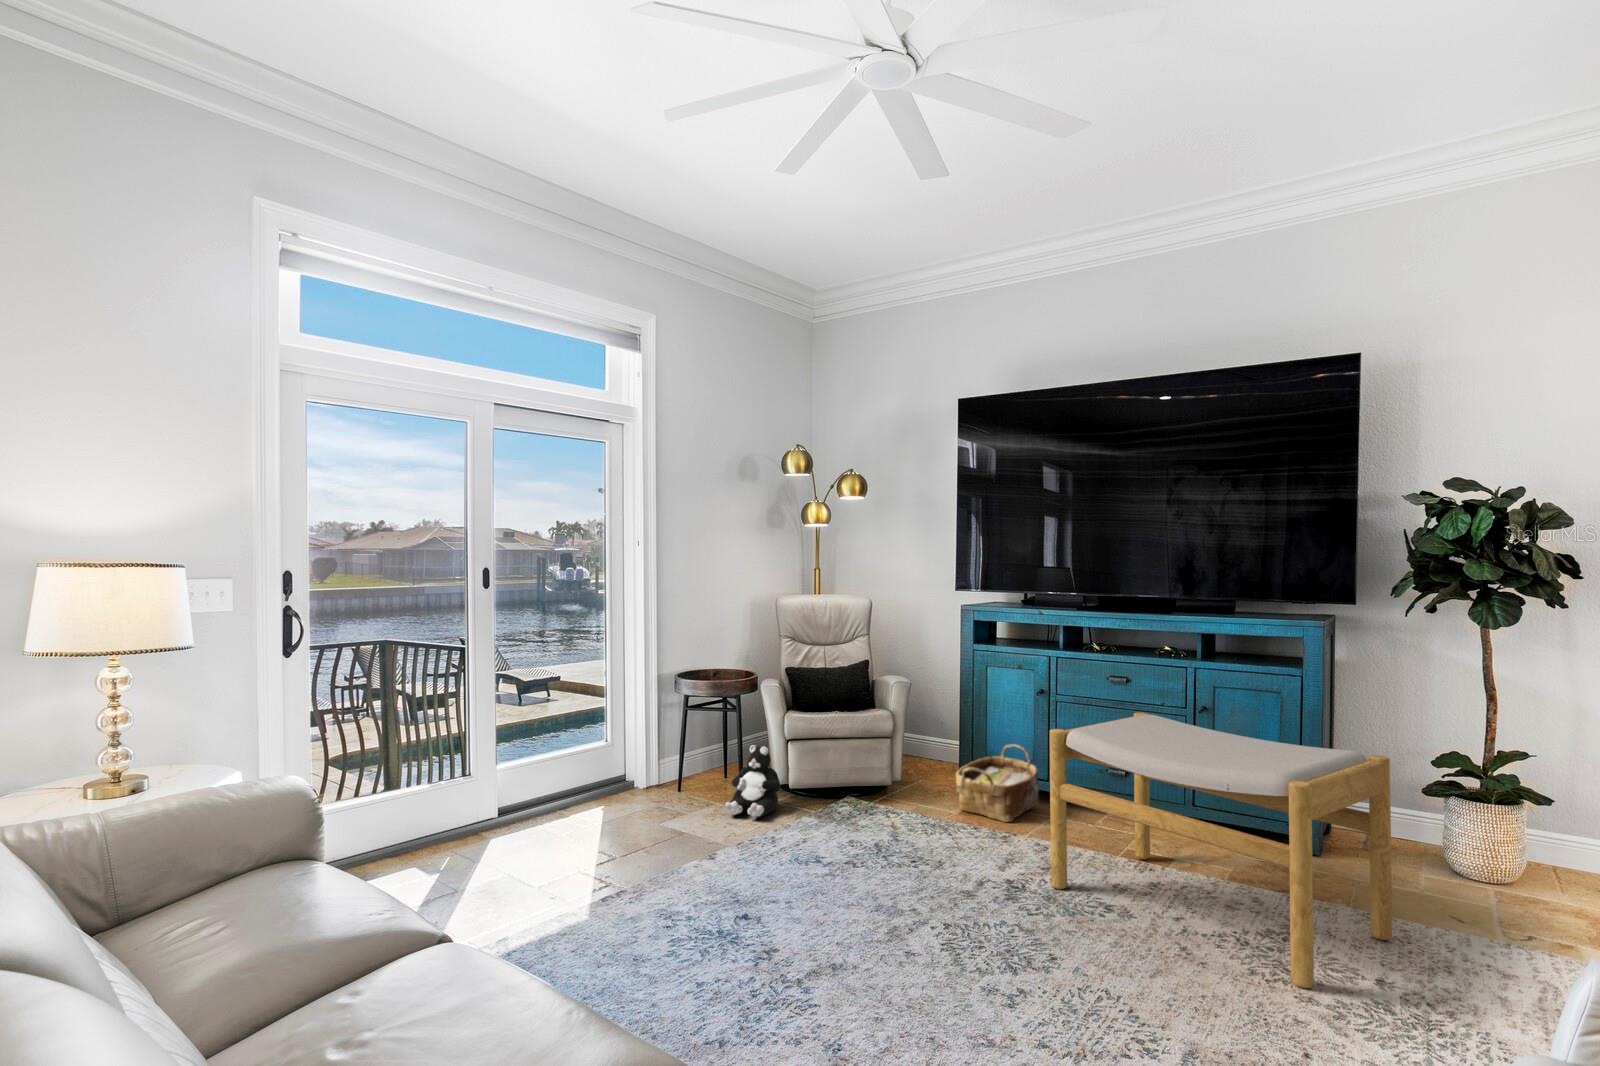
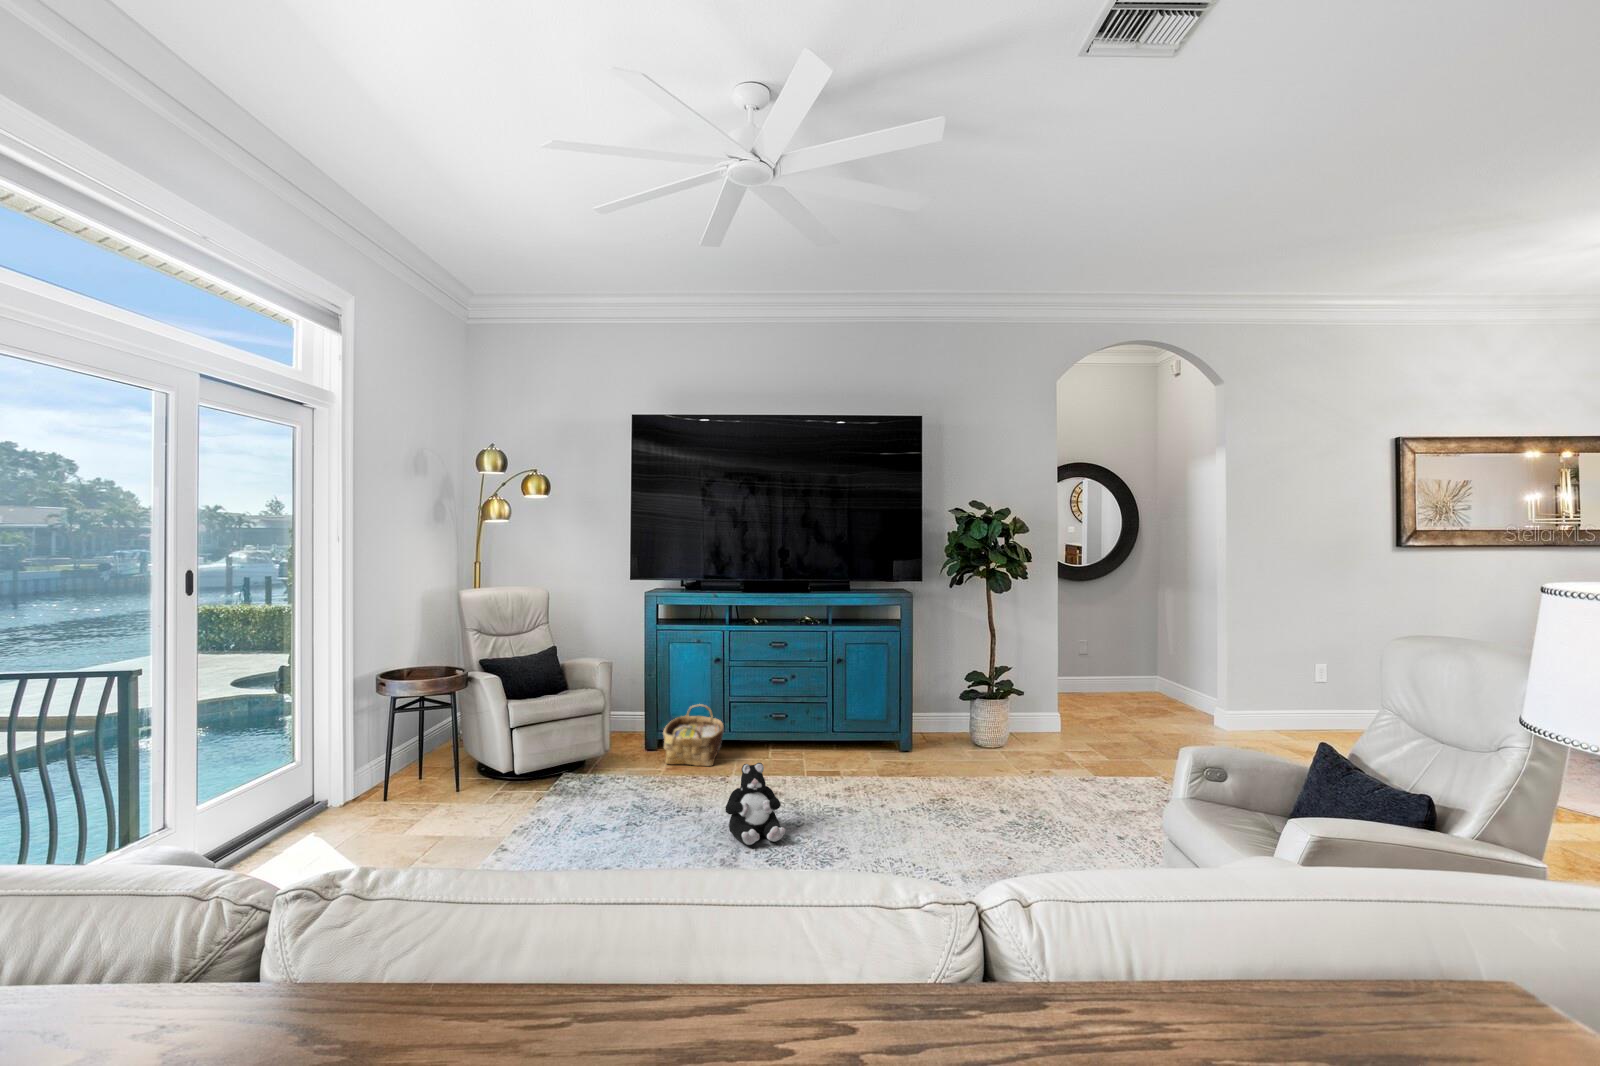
footstool: present [1050,713,1392,988] -> none [787,667,984,823]
plush toy: present [725,745,781,817] -> present [725,763,786,845]

